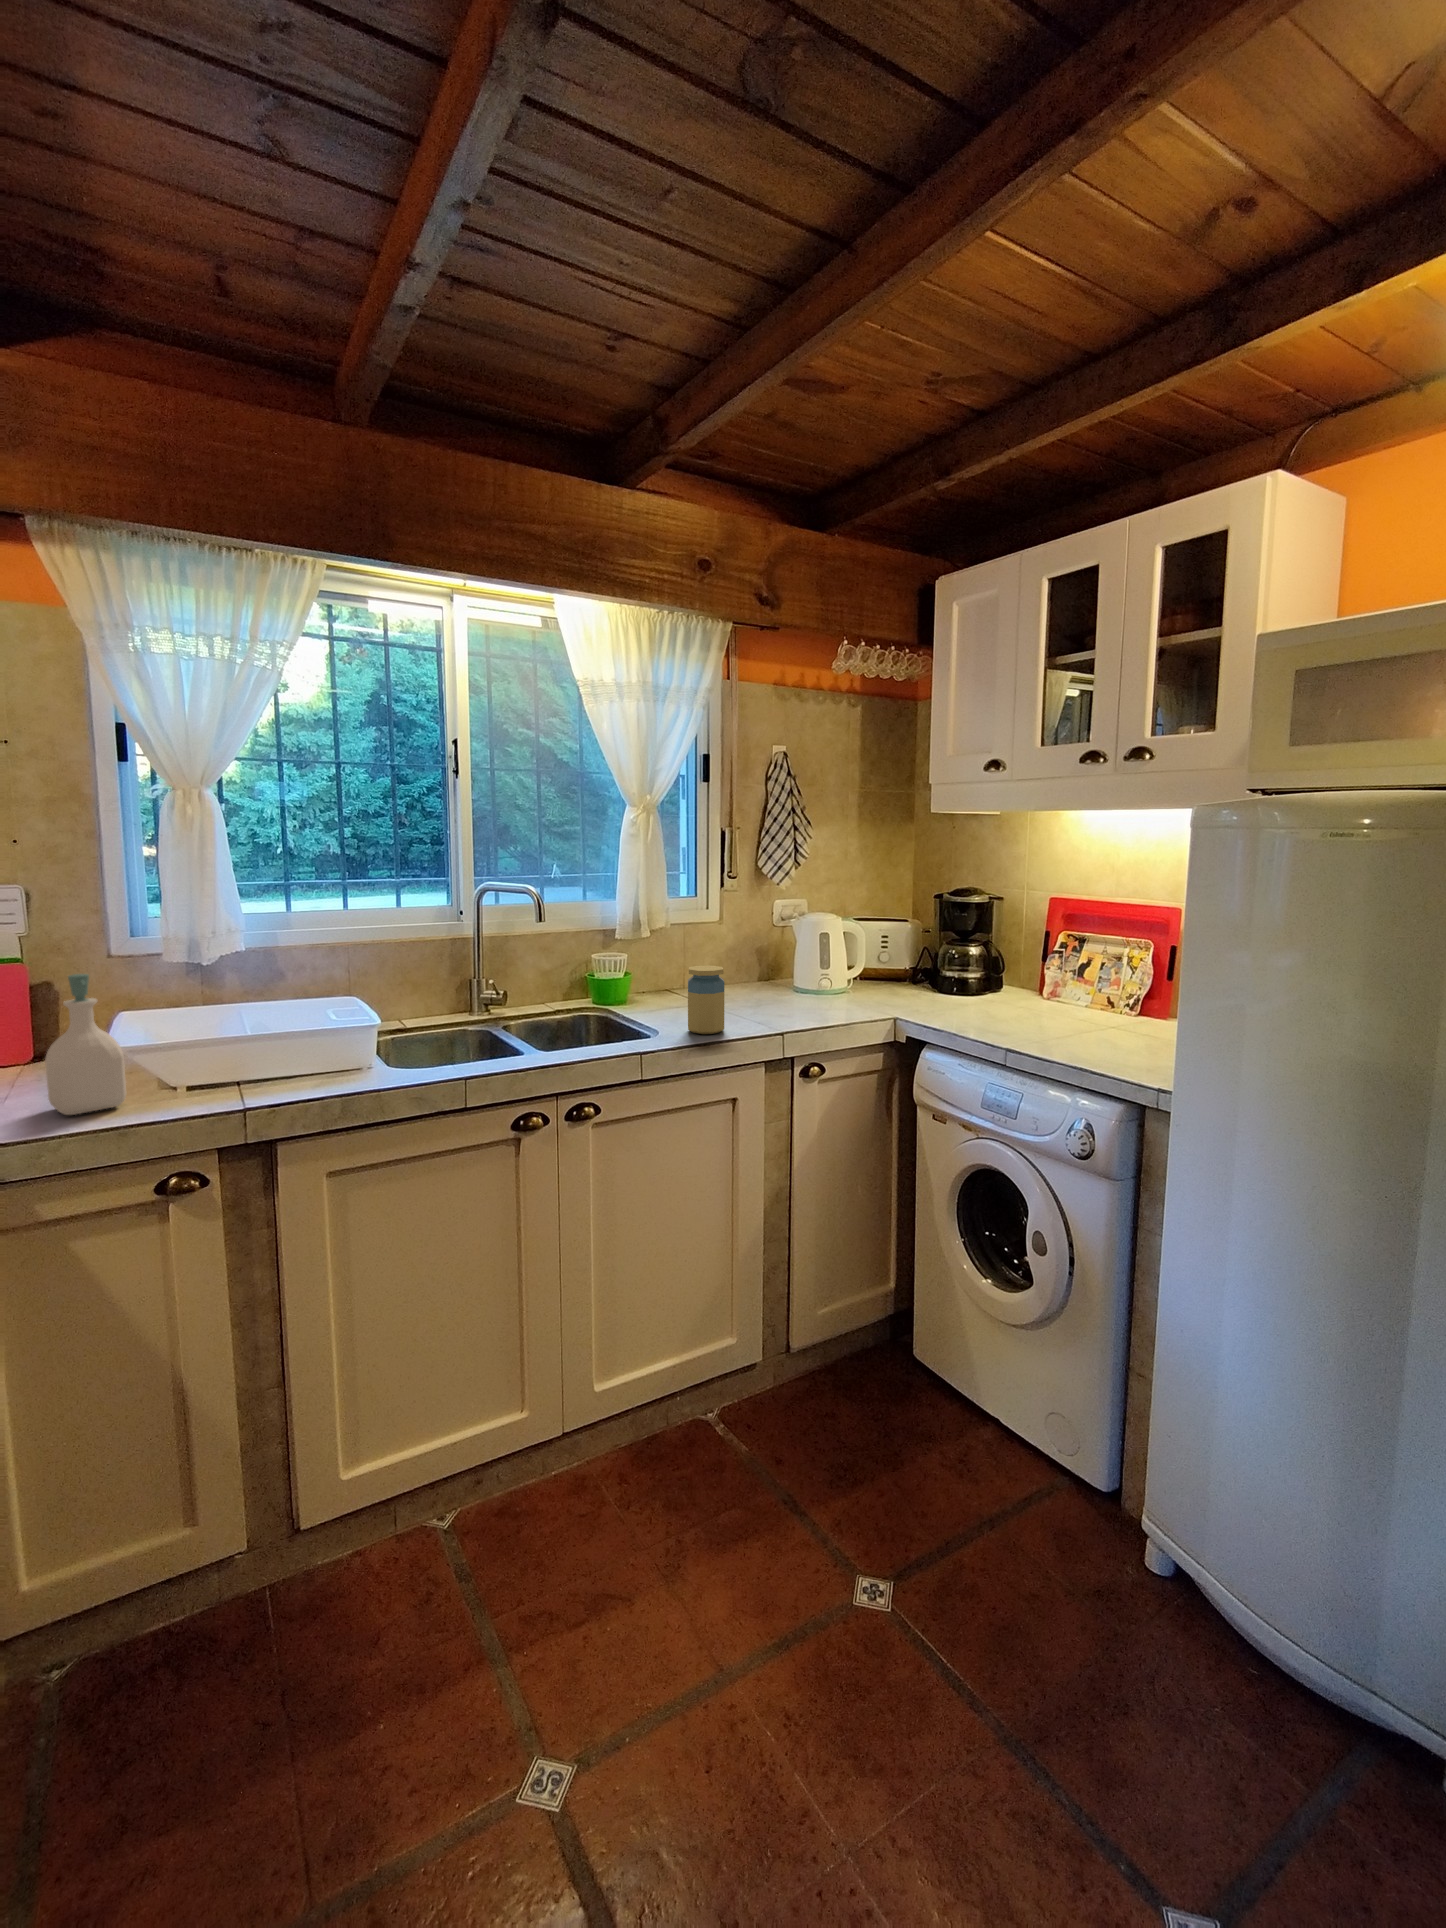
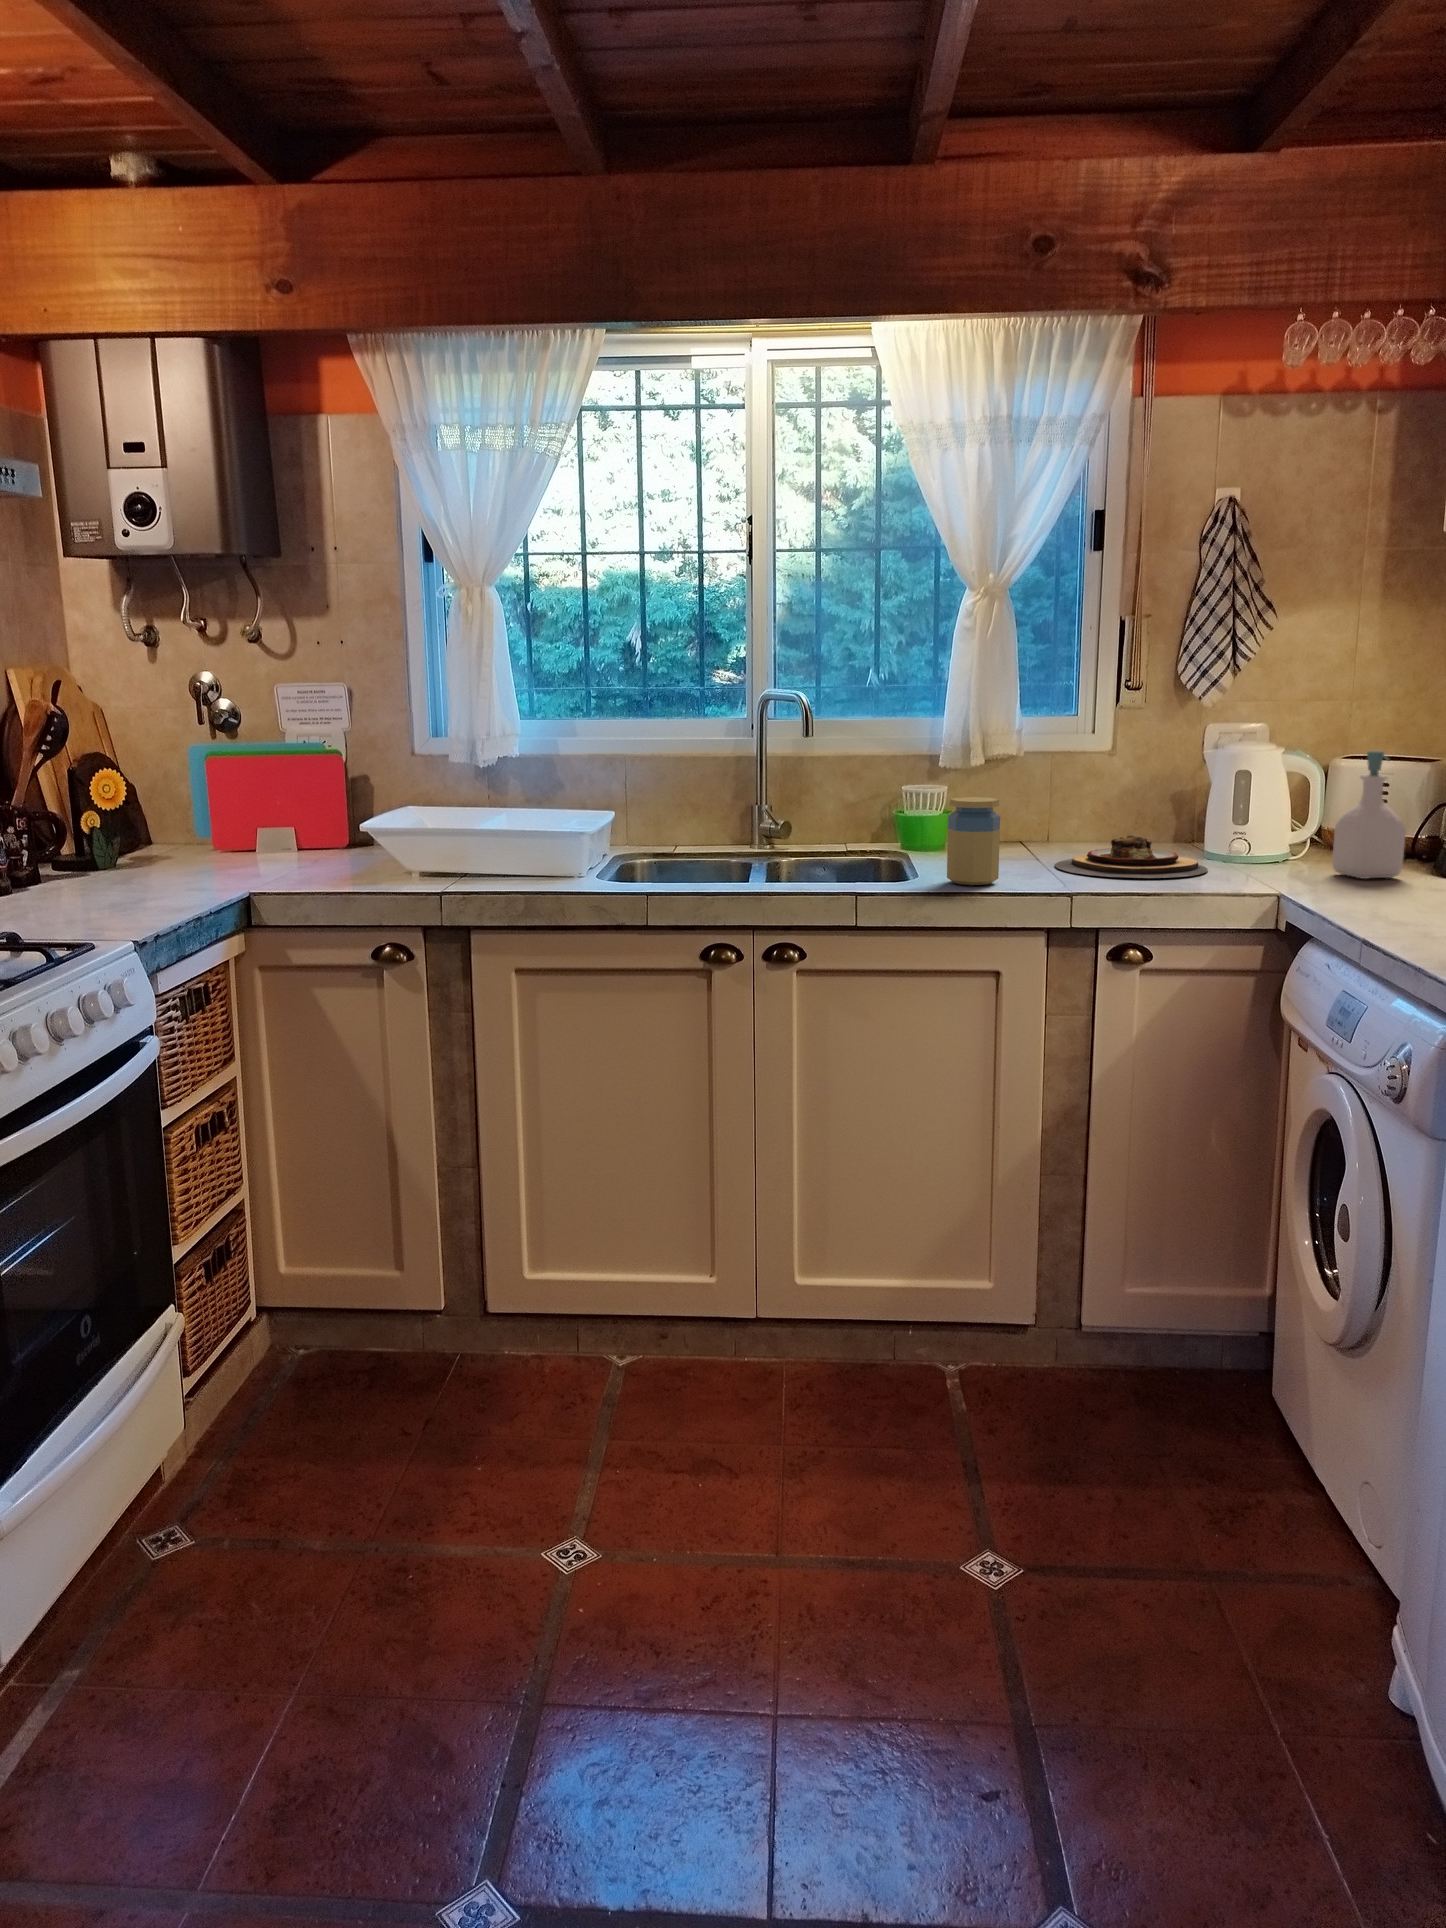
soap bottle: present [45,974,127,1115] -> present [1332,751,1406,879]
plate: none [723,982,826,1015] -> present [1055,835,1208,878]

